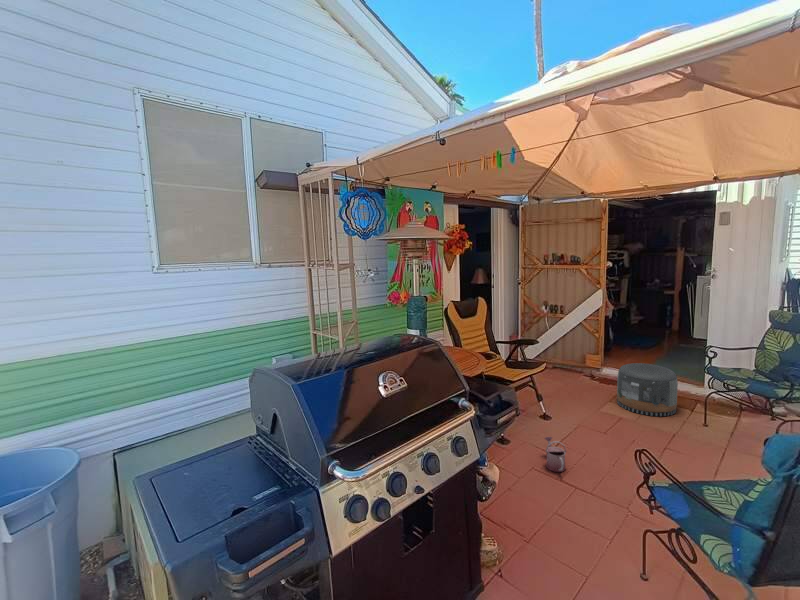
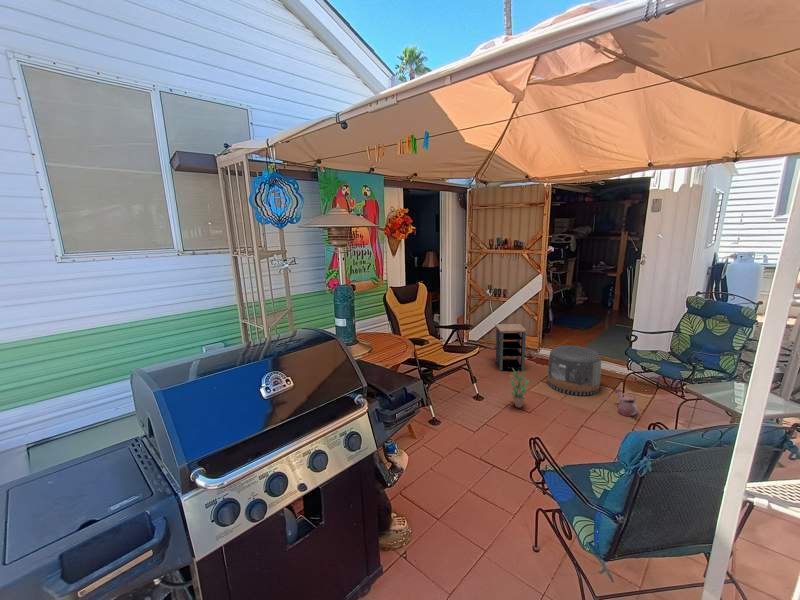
side table: none [555,341,591,390] -> present [495,324,527,371]
potted plant: none [577,385,603,427] -> present [510,369,528,408]
watering can: present [545,437,566,472] -> present [614,389,637,416]

